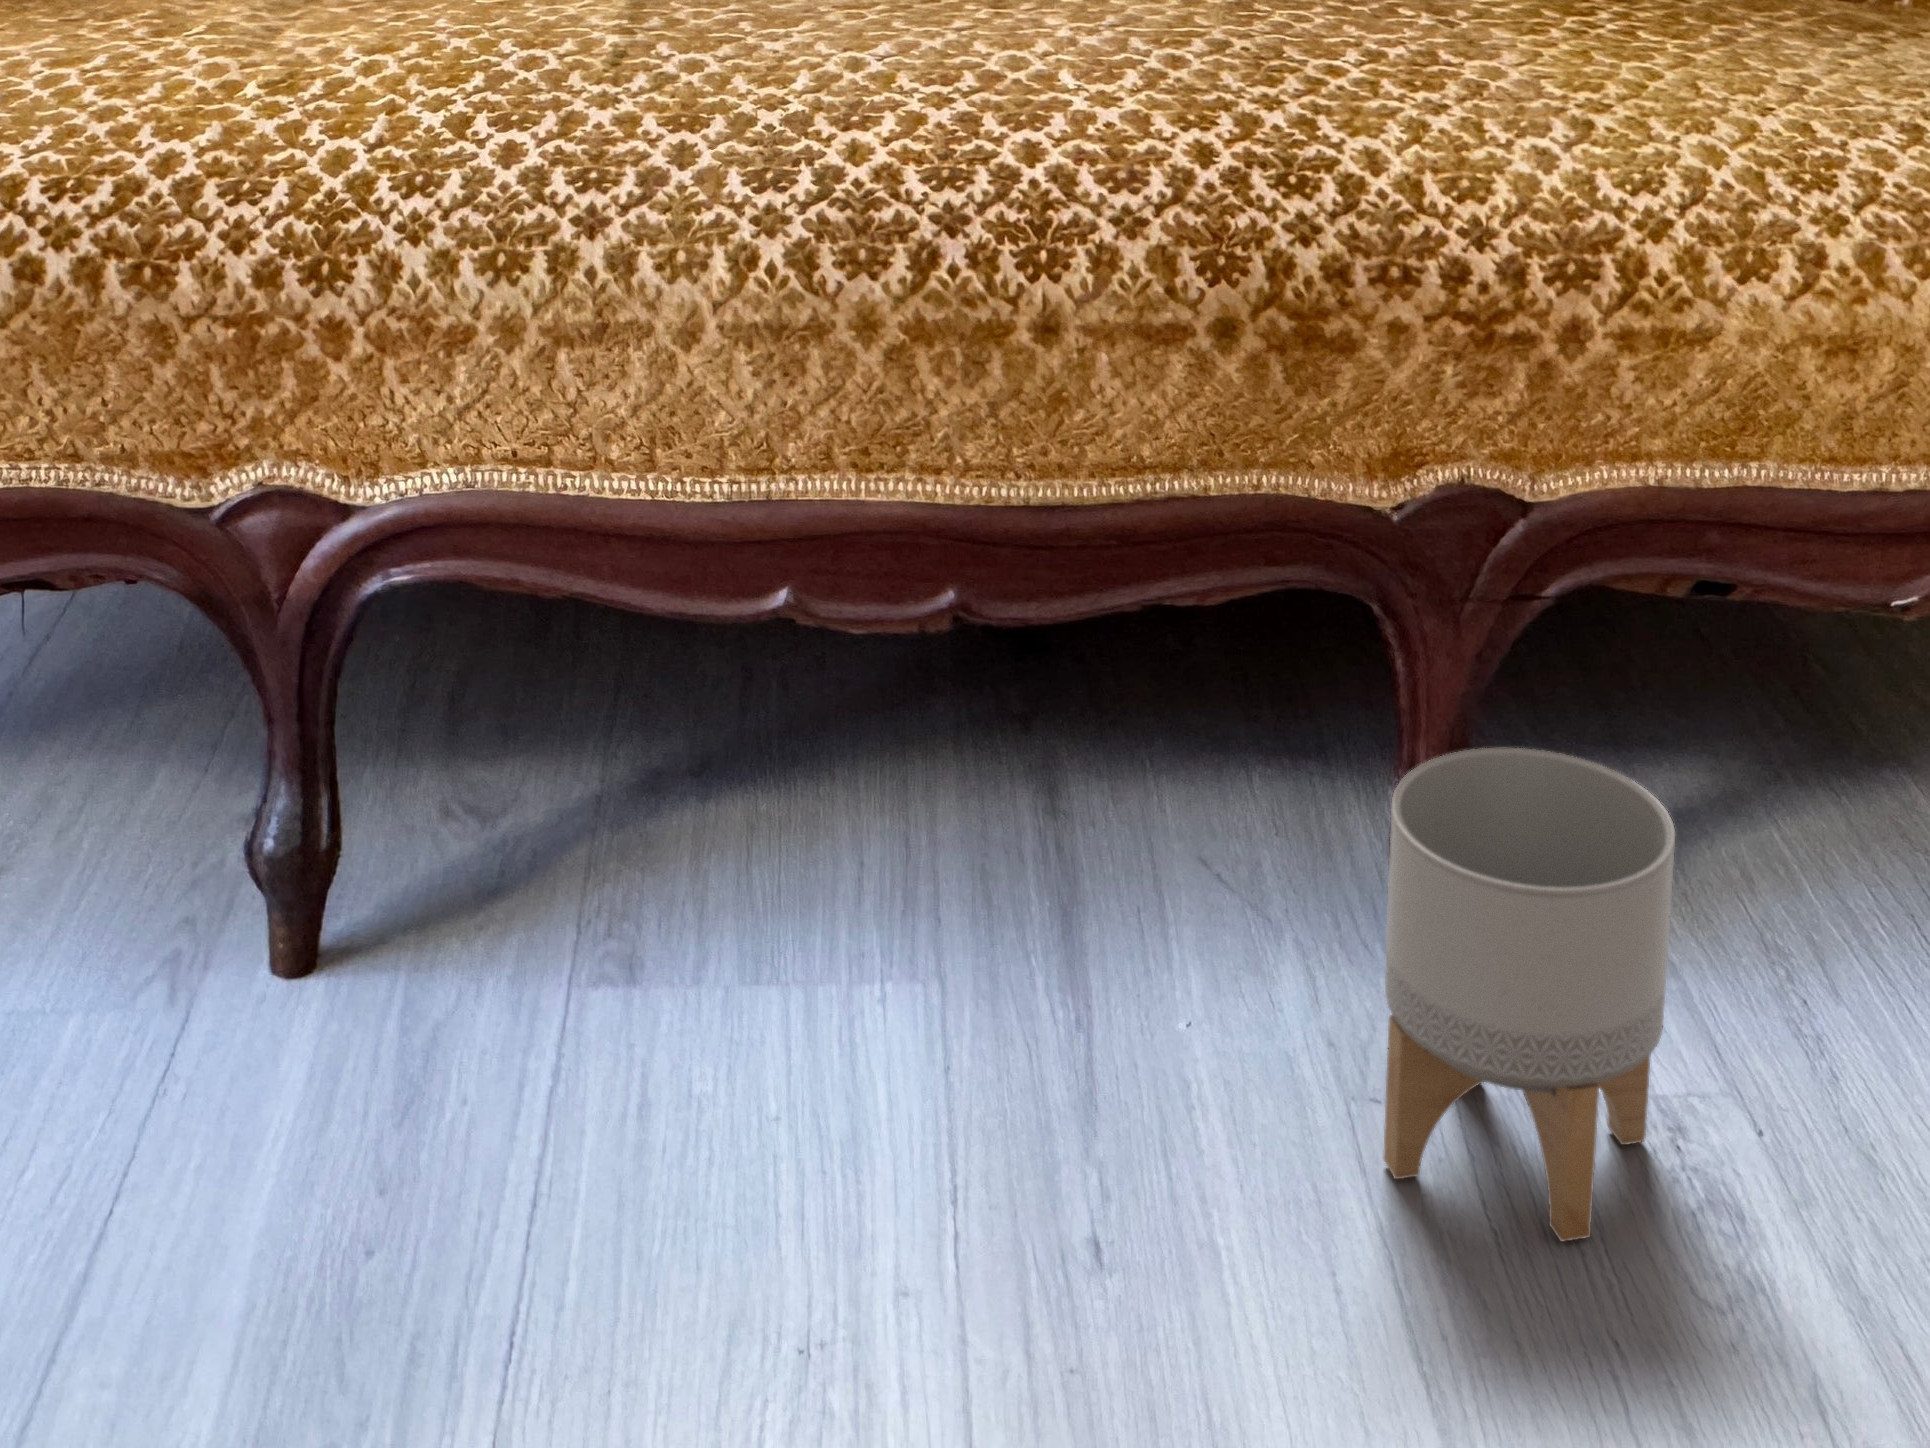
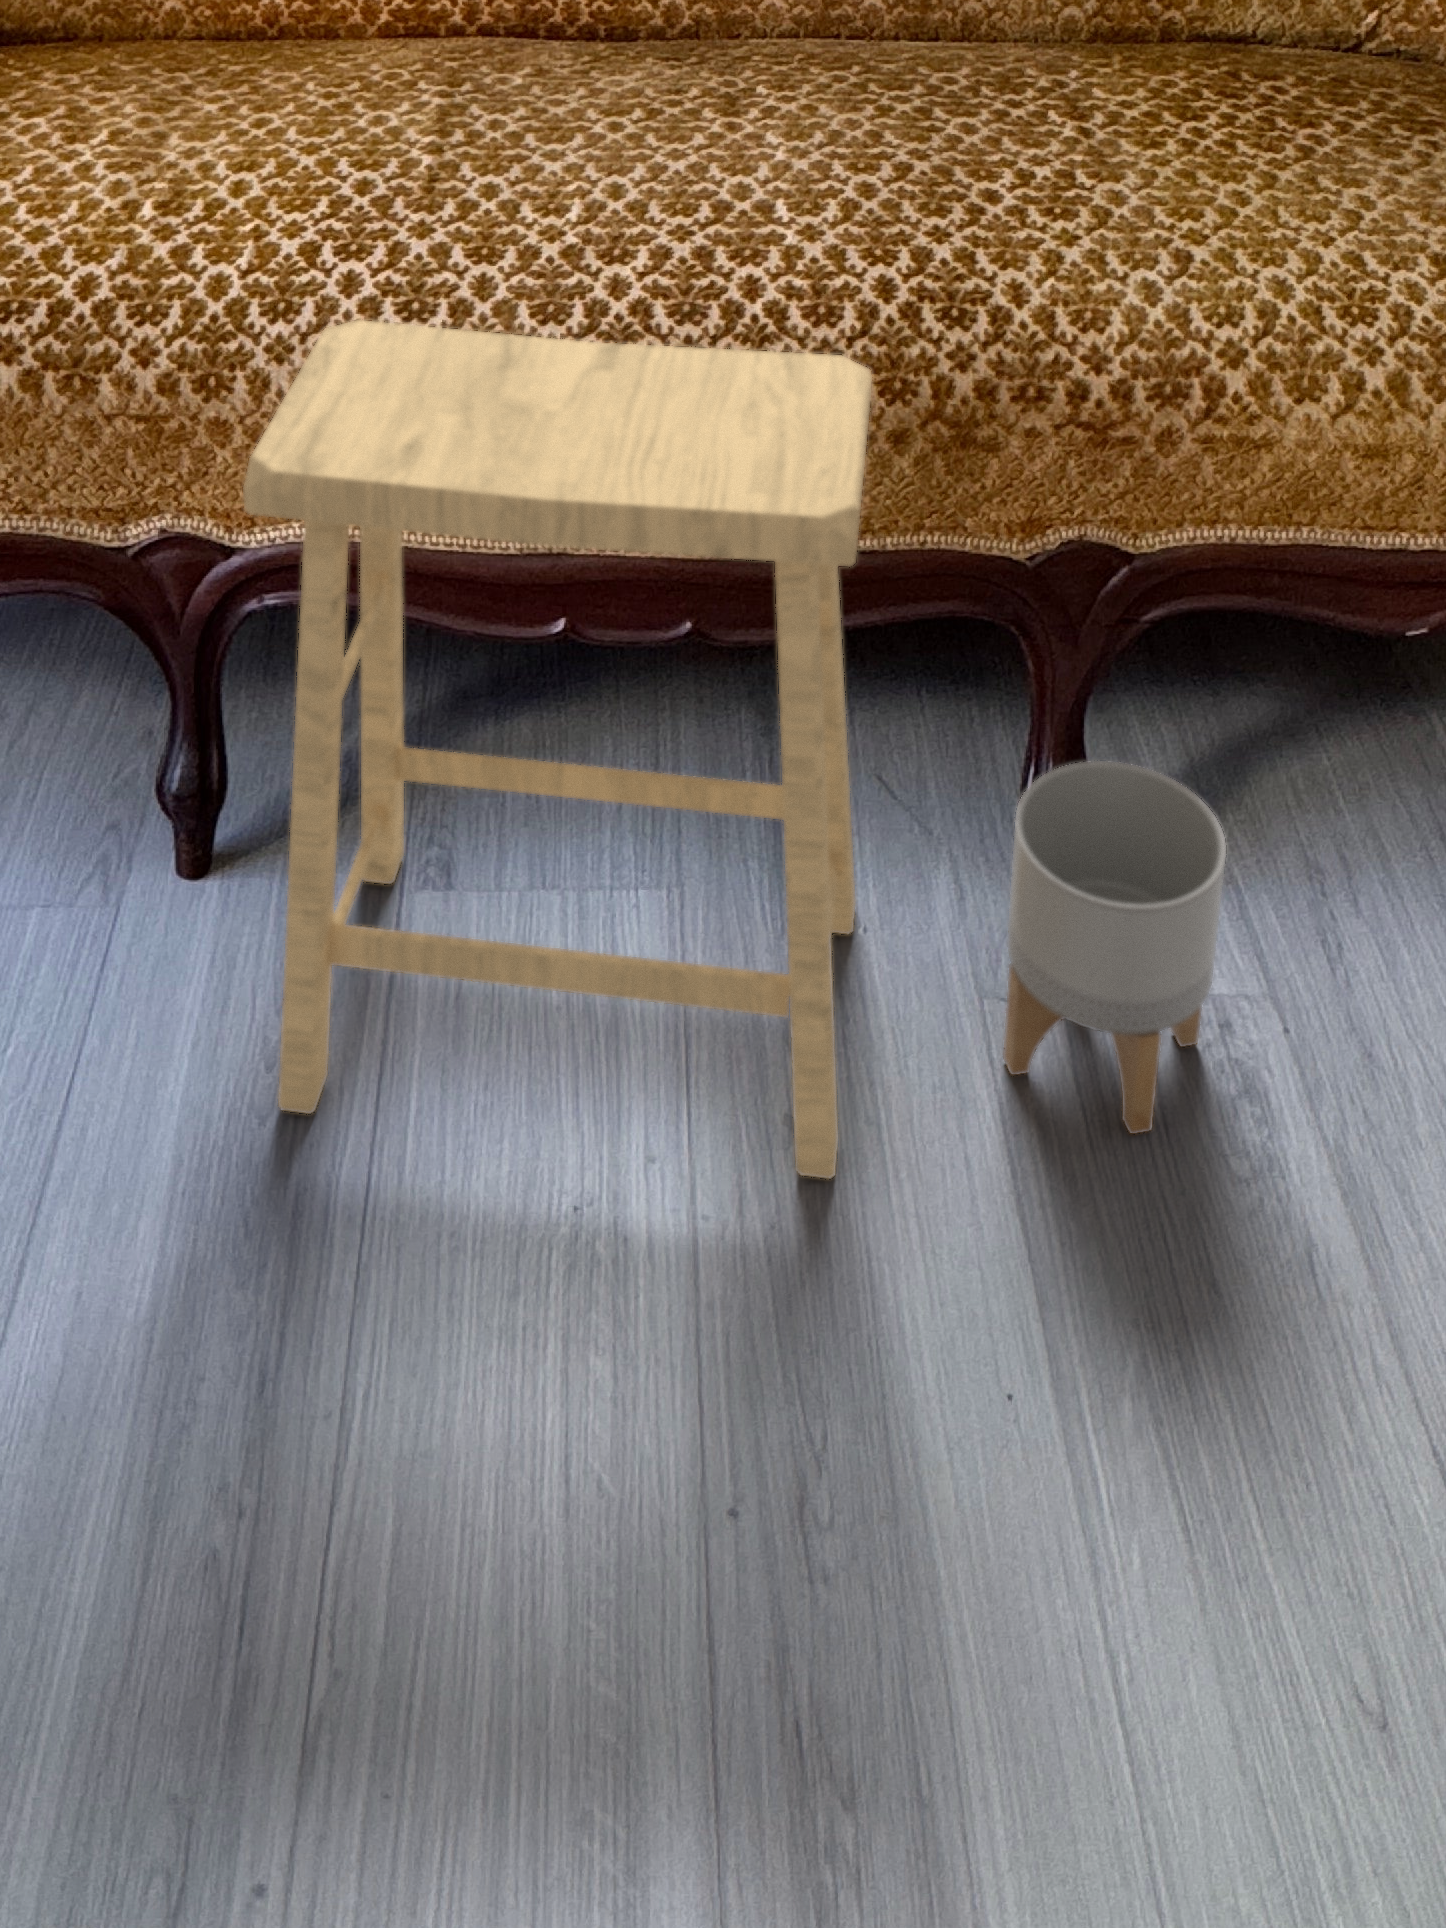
footstool: none [356,163,1188,1298] -> present [243,320,872,1179]

